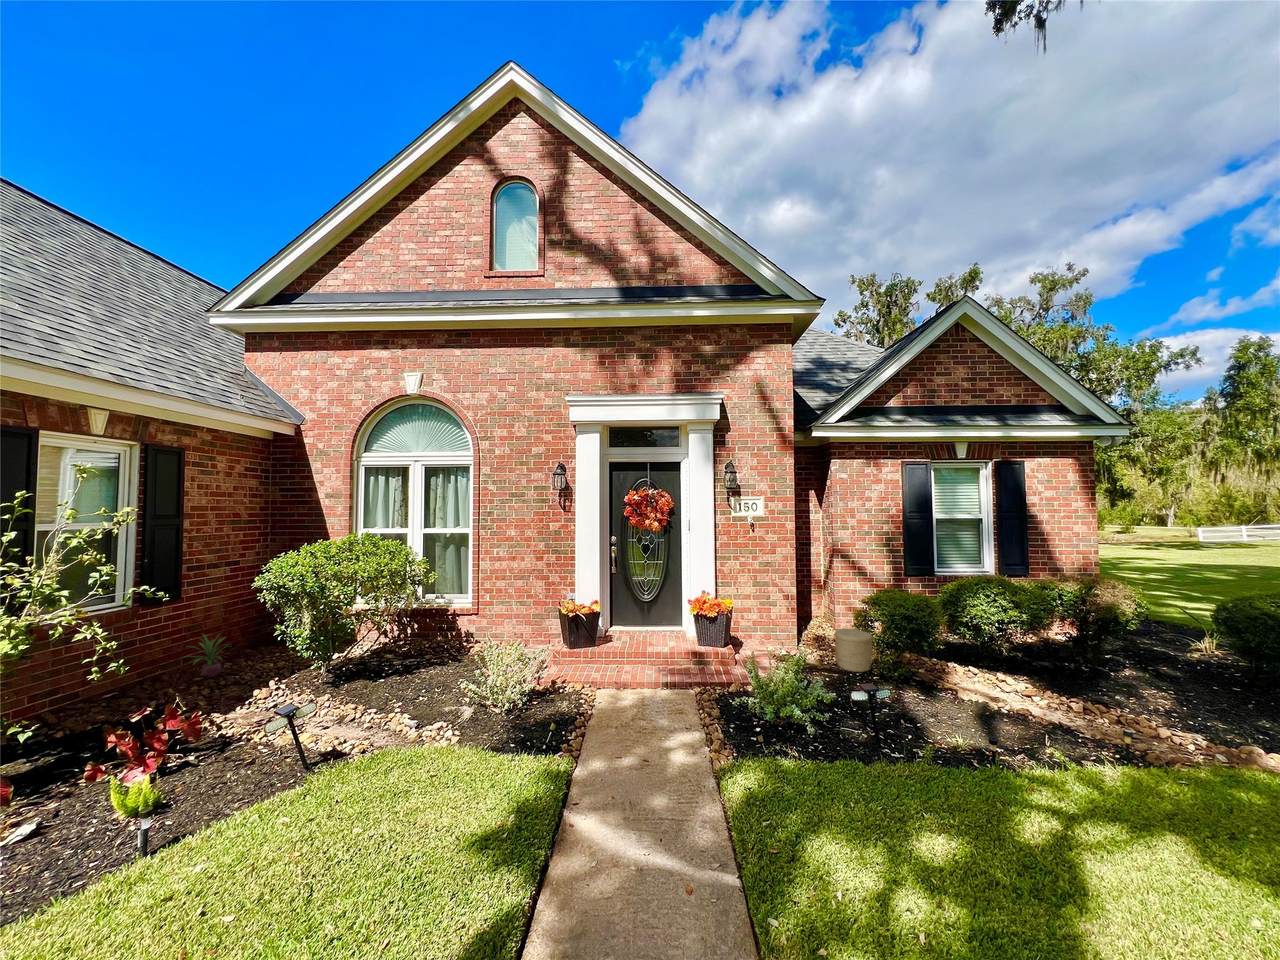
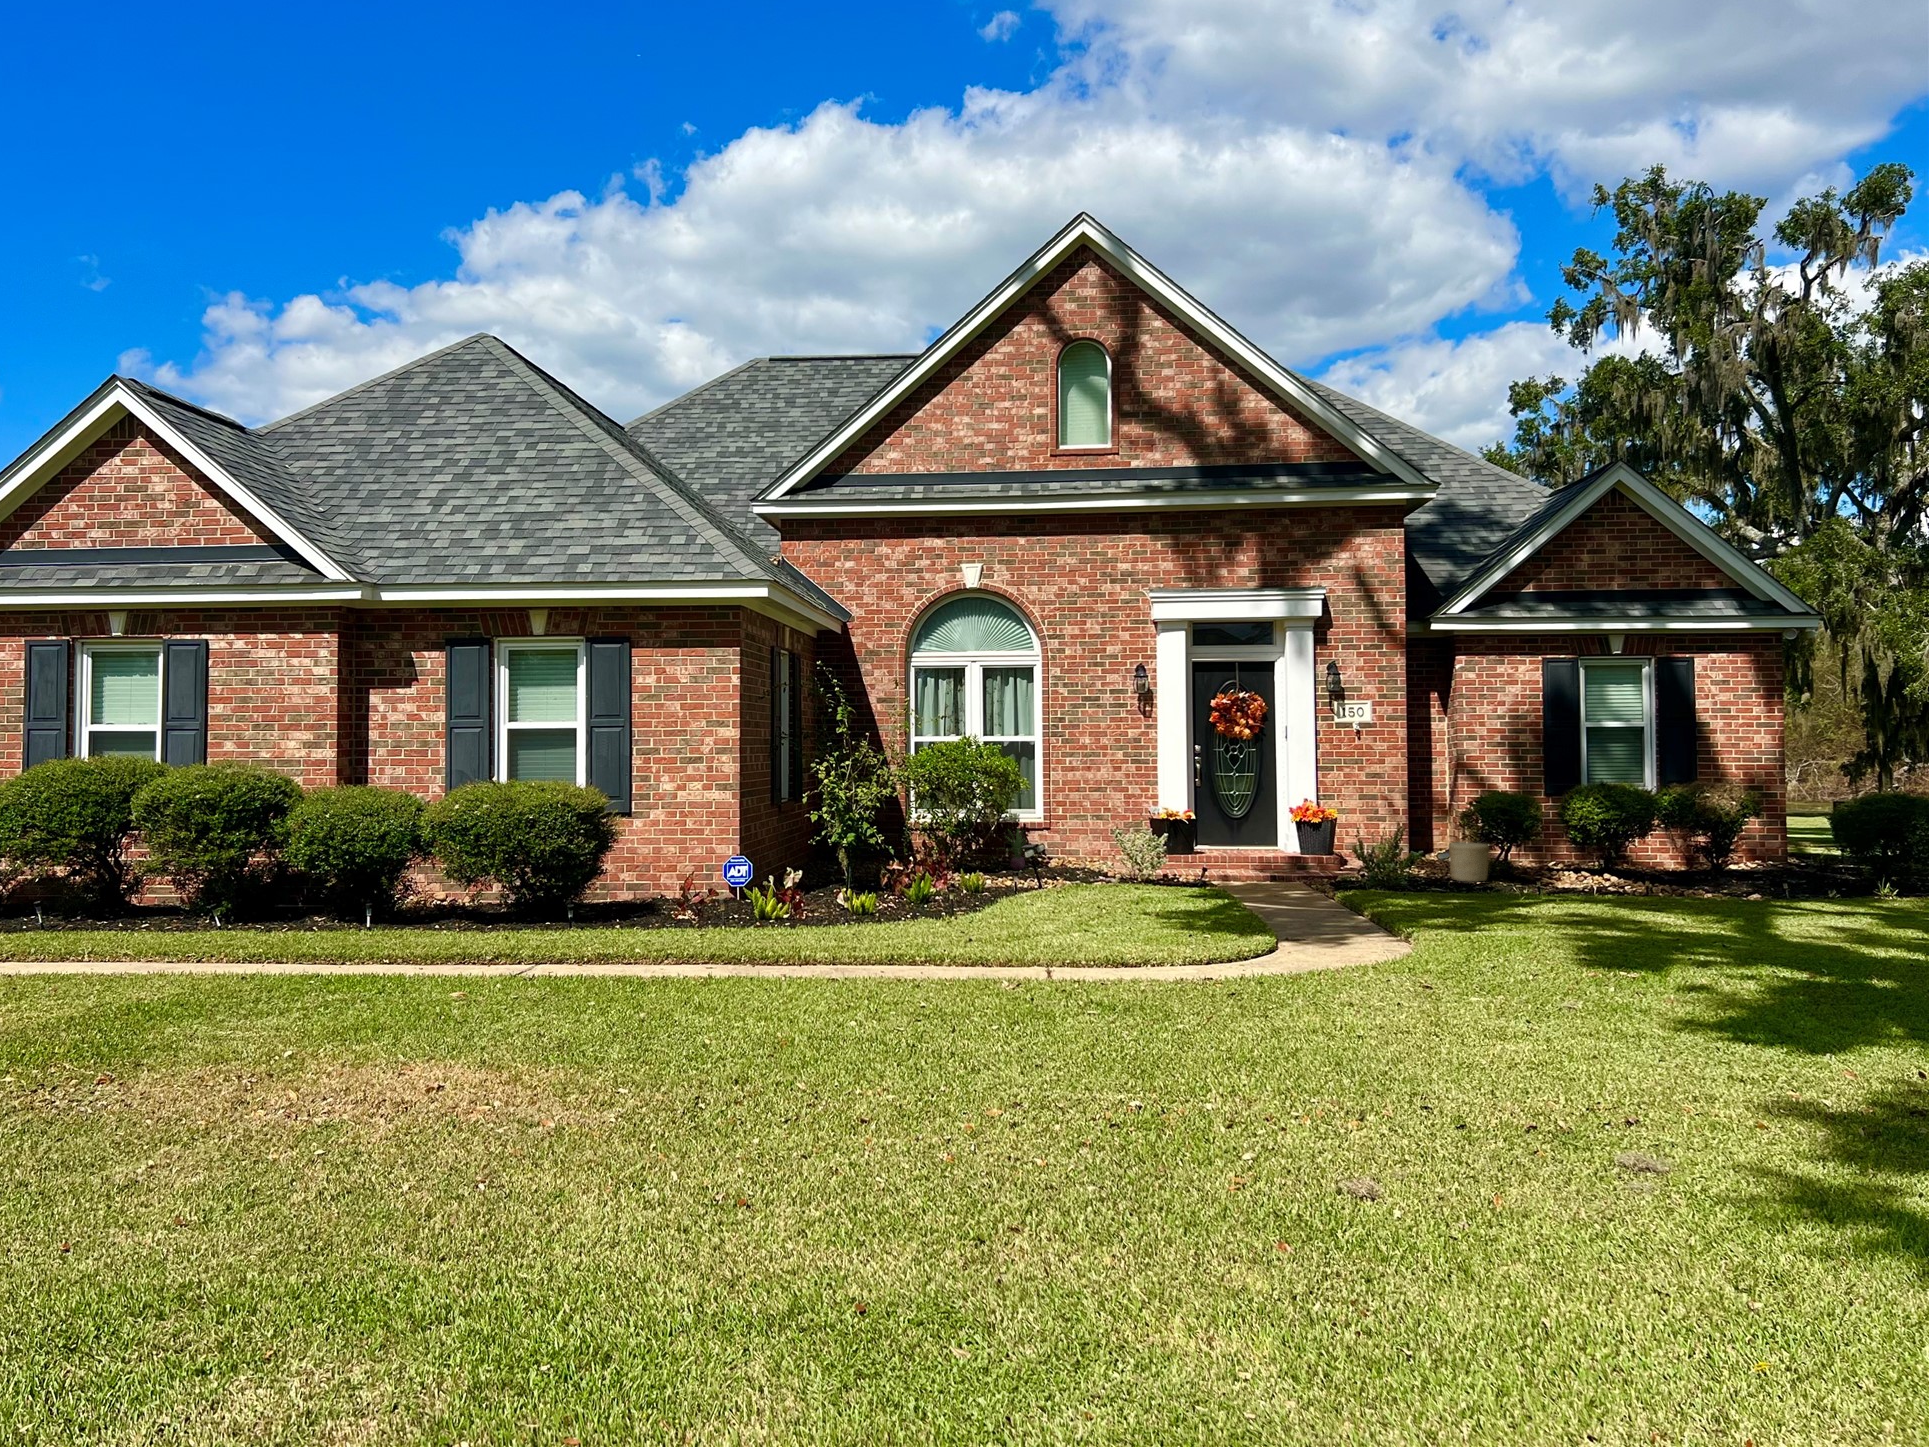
decorative plant: present [194,634,225,678] -> present [1007,830,1025,870]

